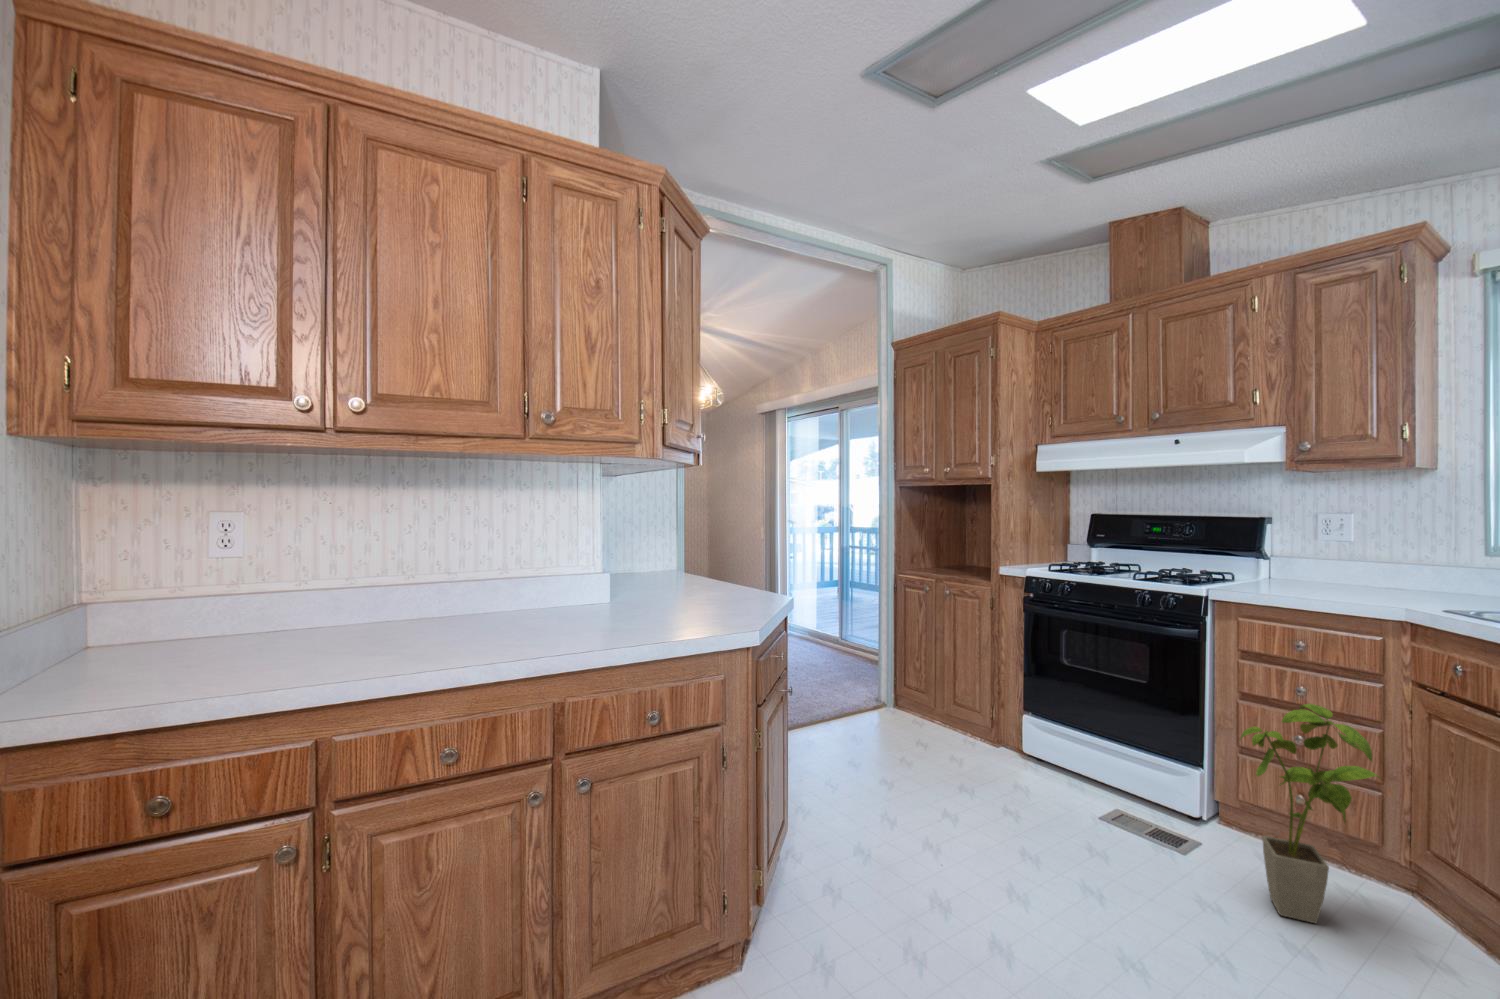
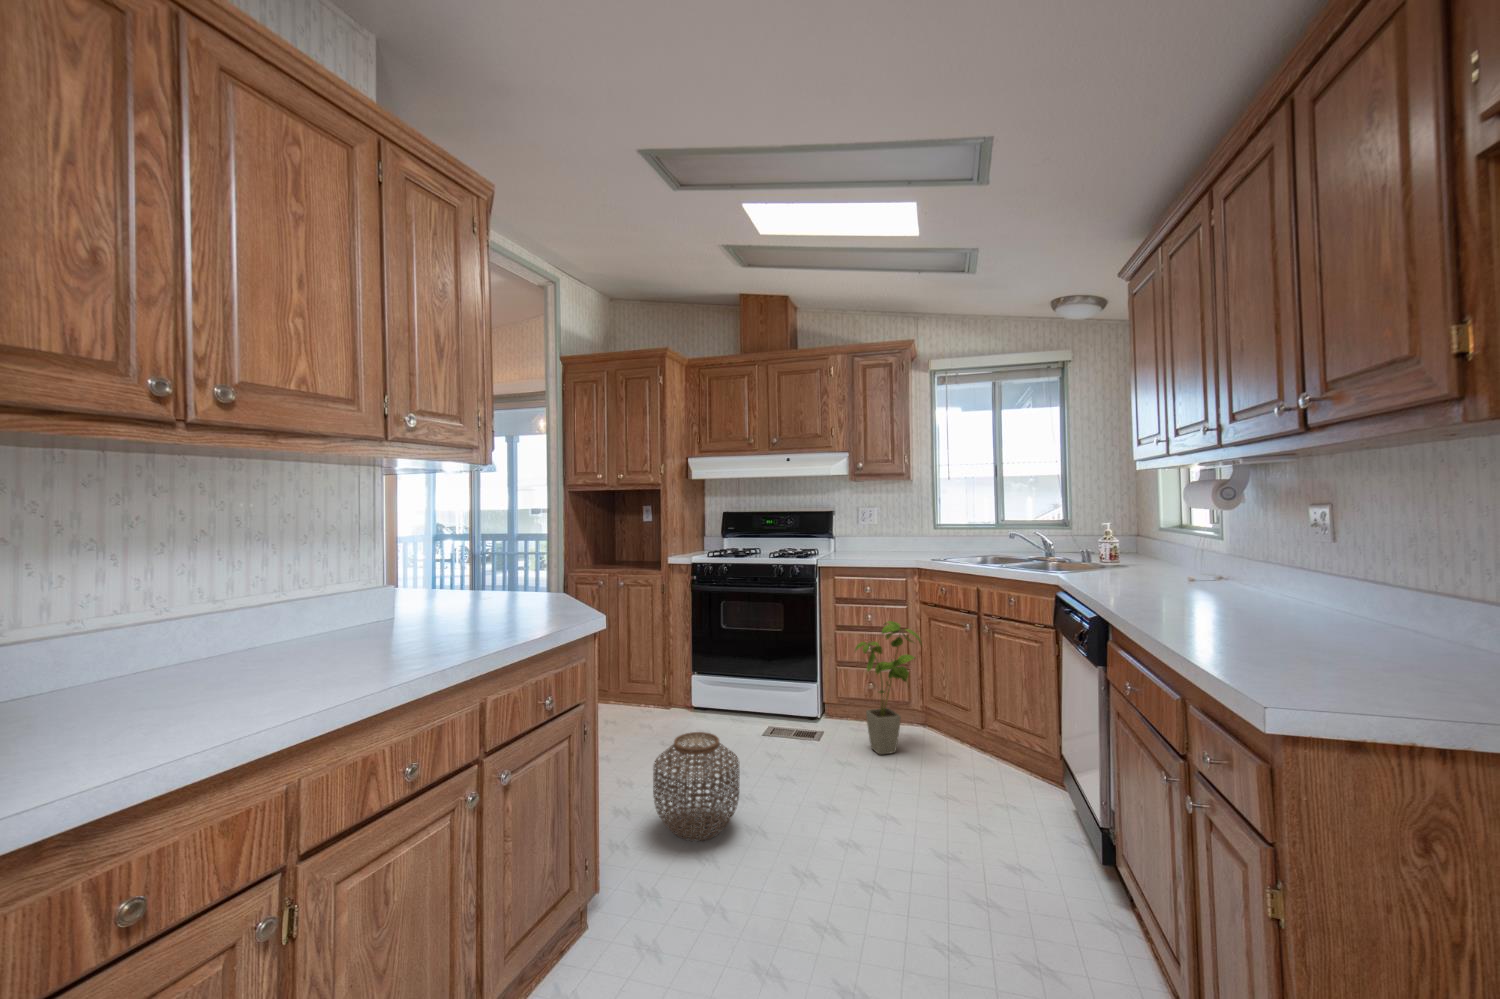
woven basket: none [867,785,977,926] -> present [653,732,739,841]

